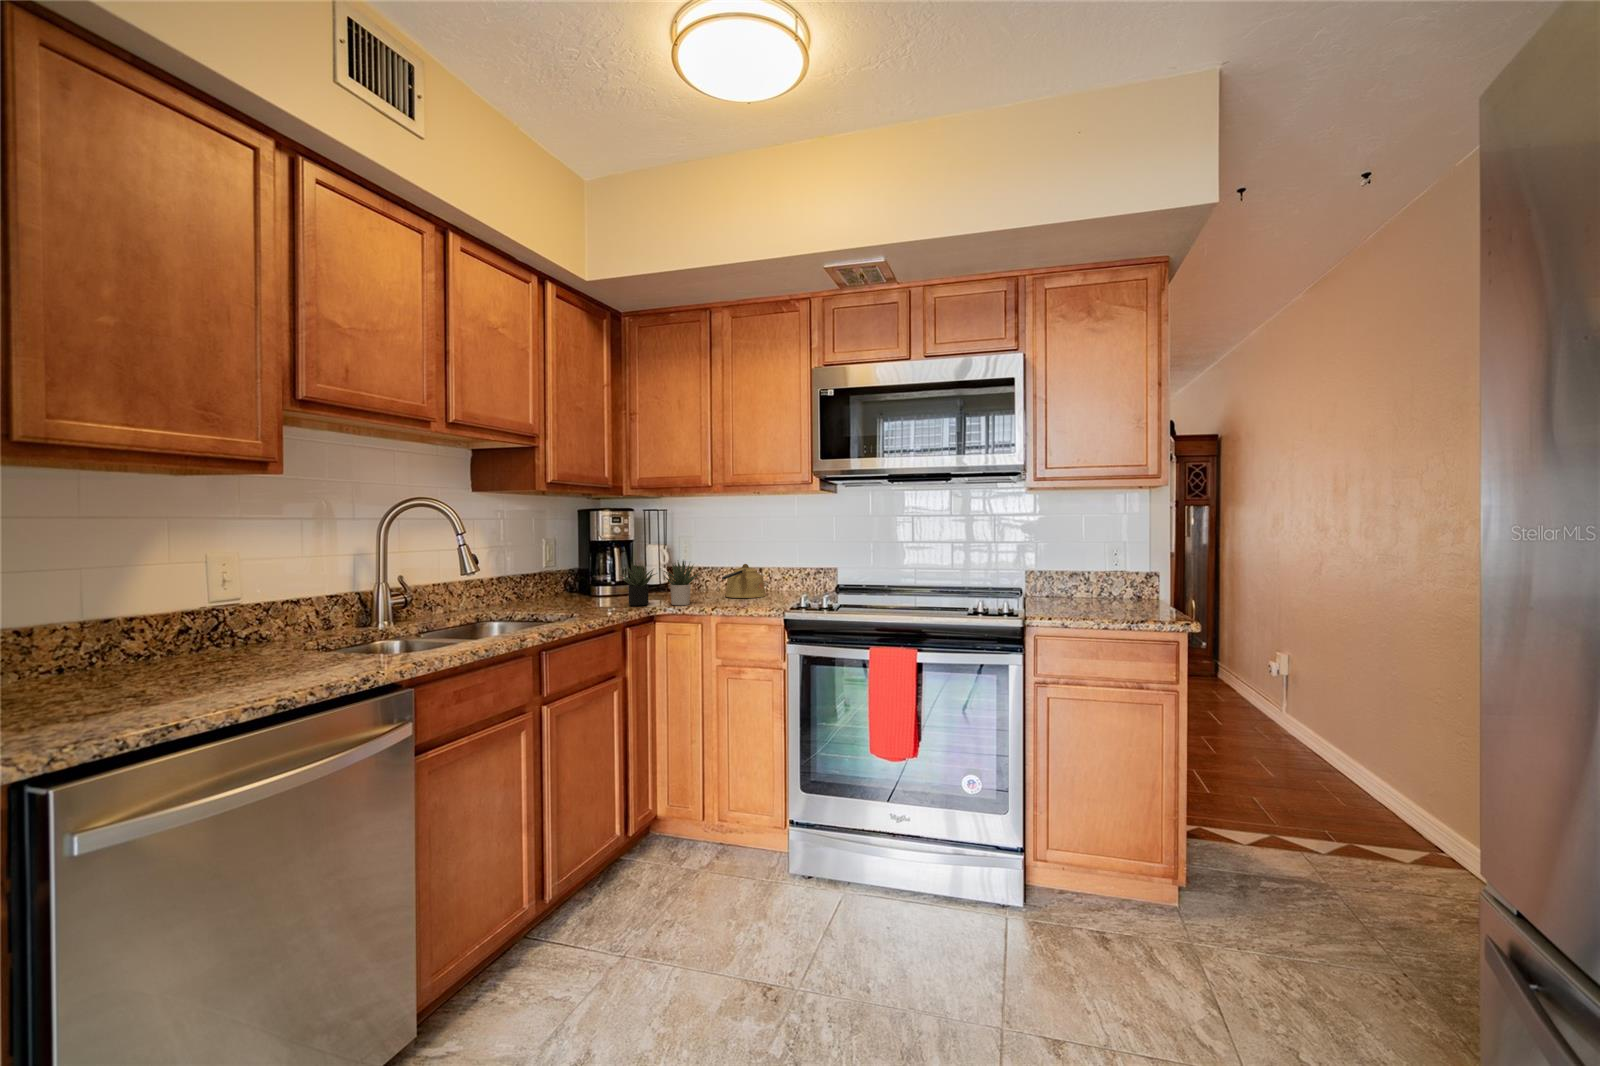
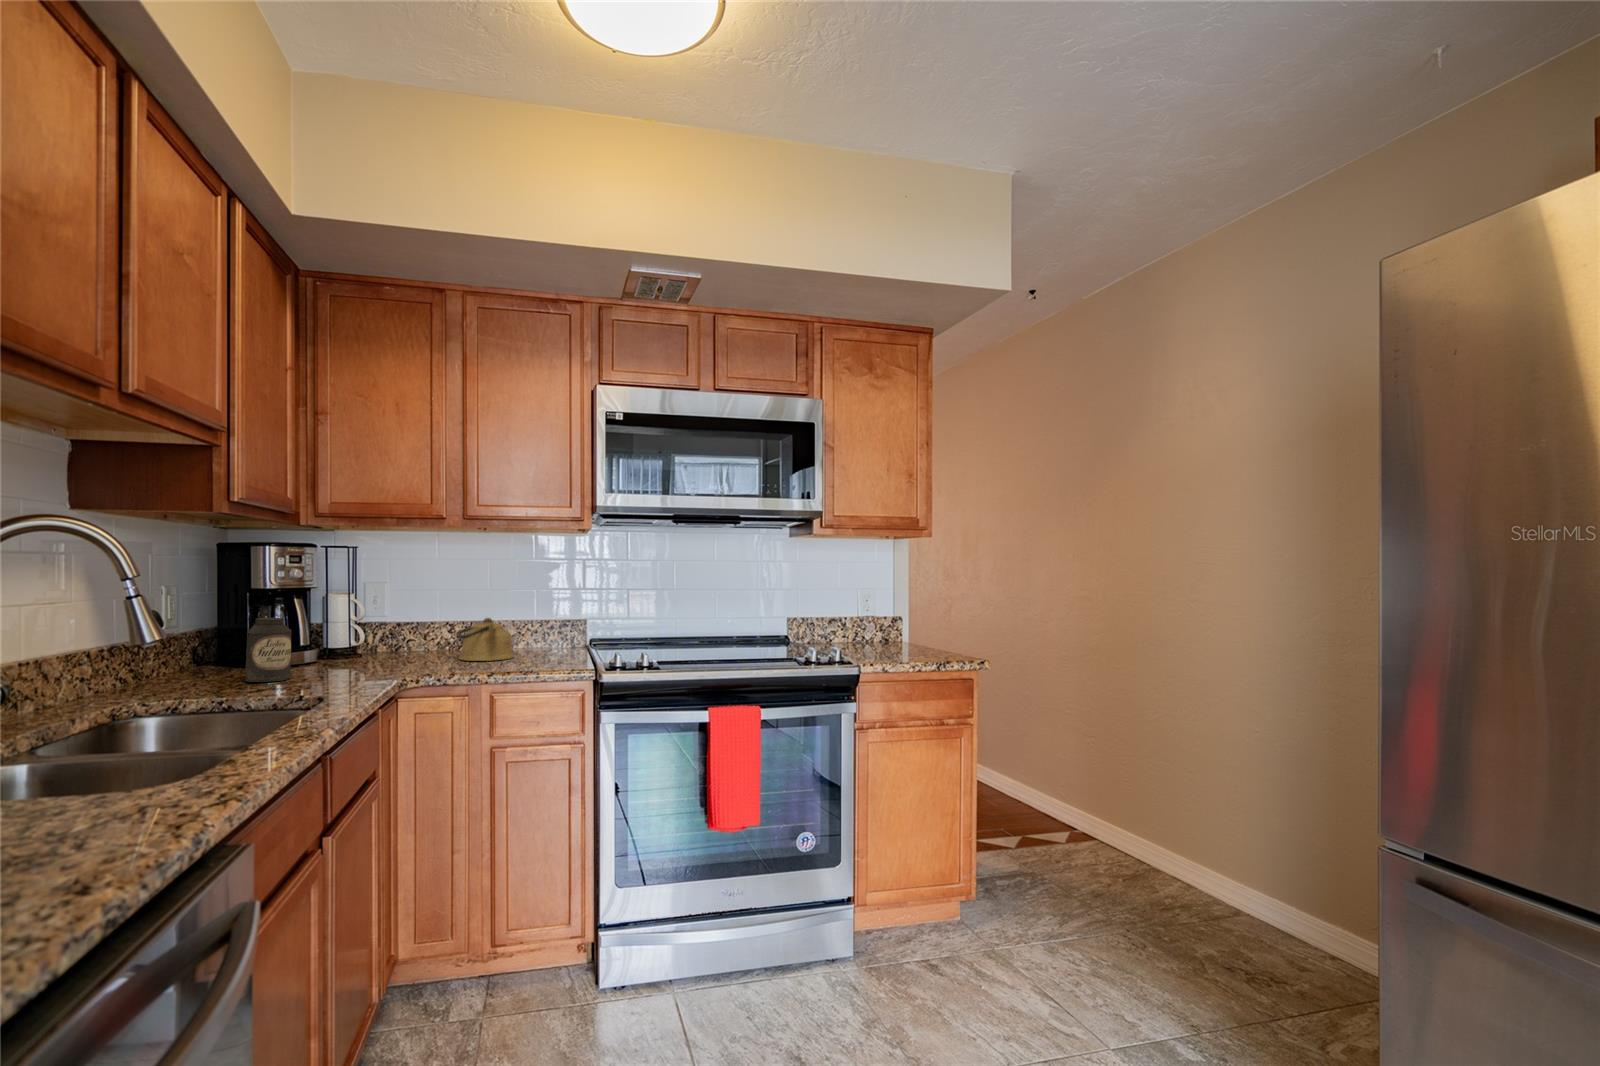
canister: none [579,560,607,605] -> present [245,618,292,682]
succulent plant: present [621,561,698,606] -> none [321,610,451,678]

